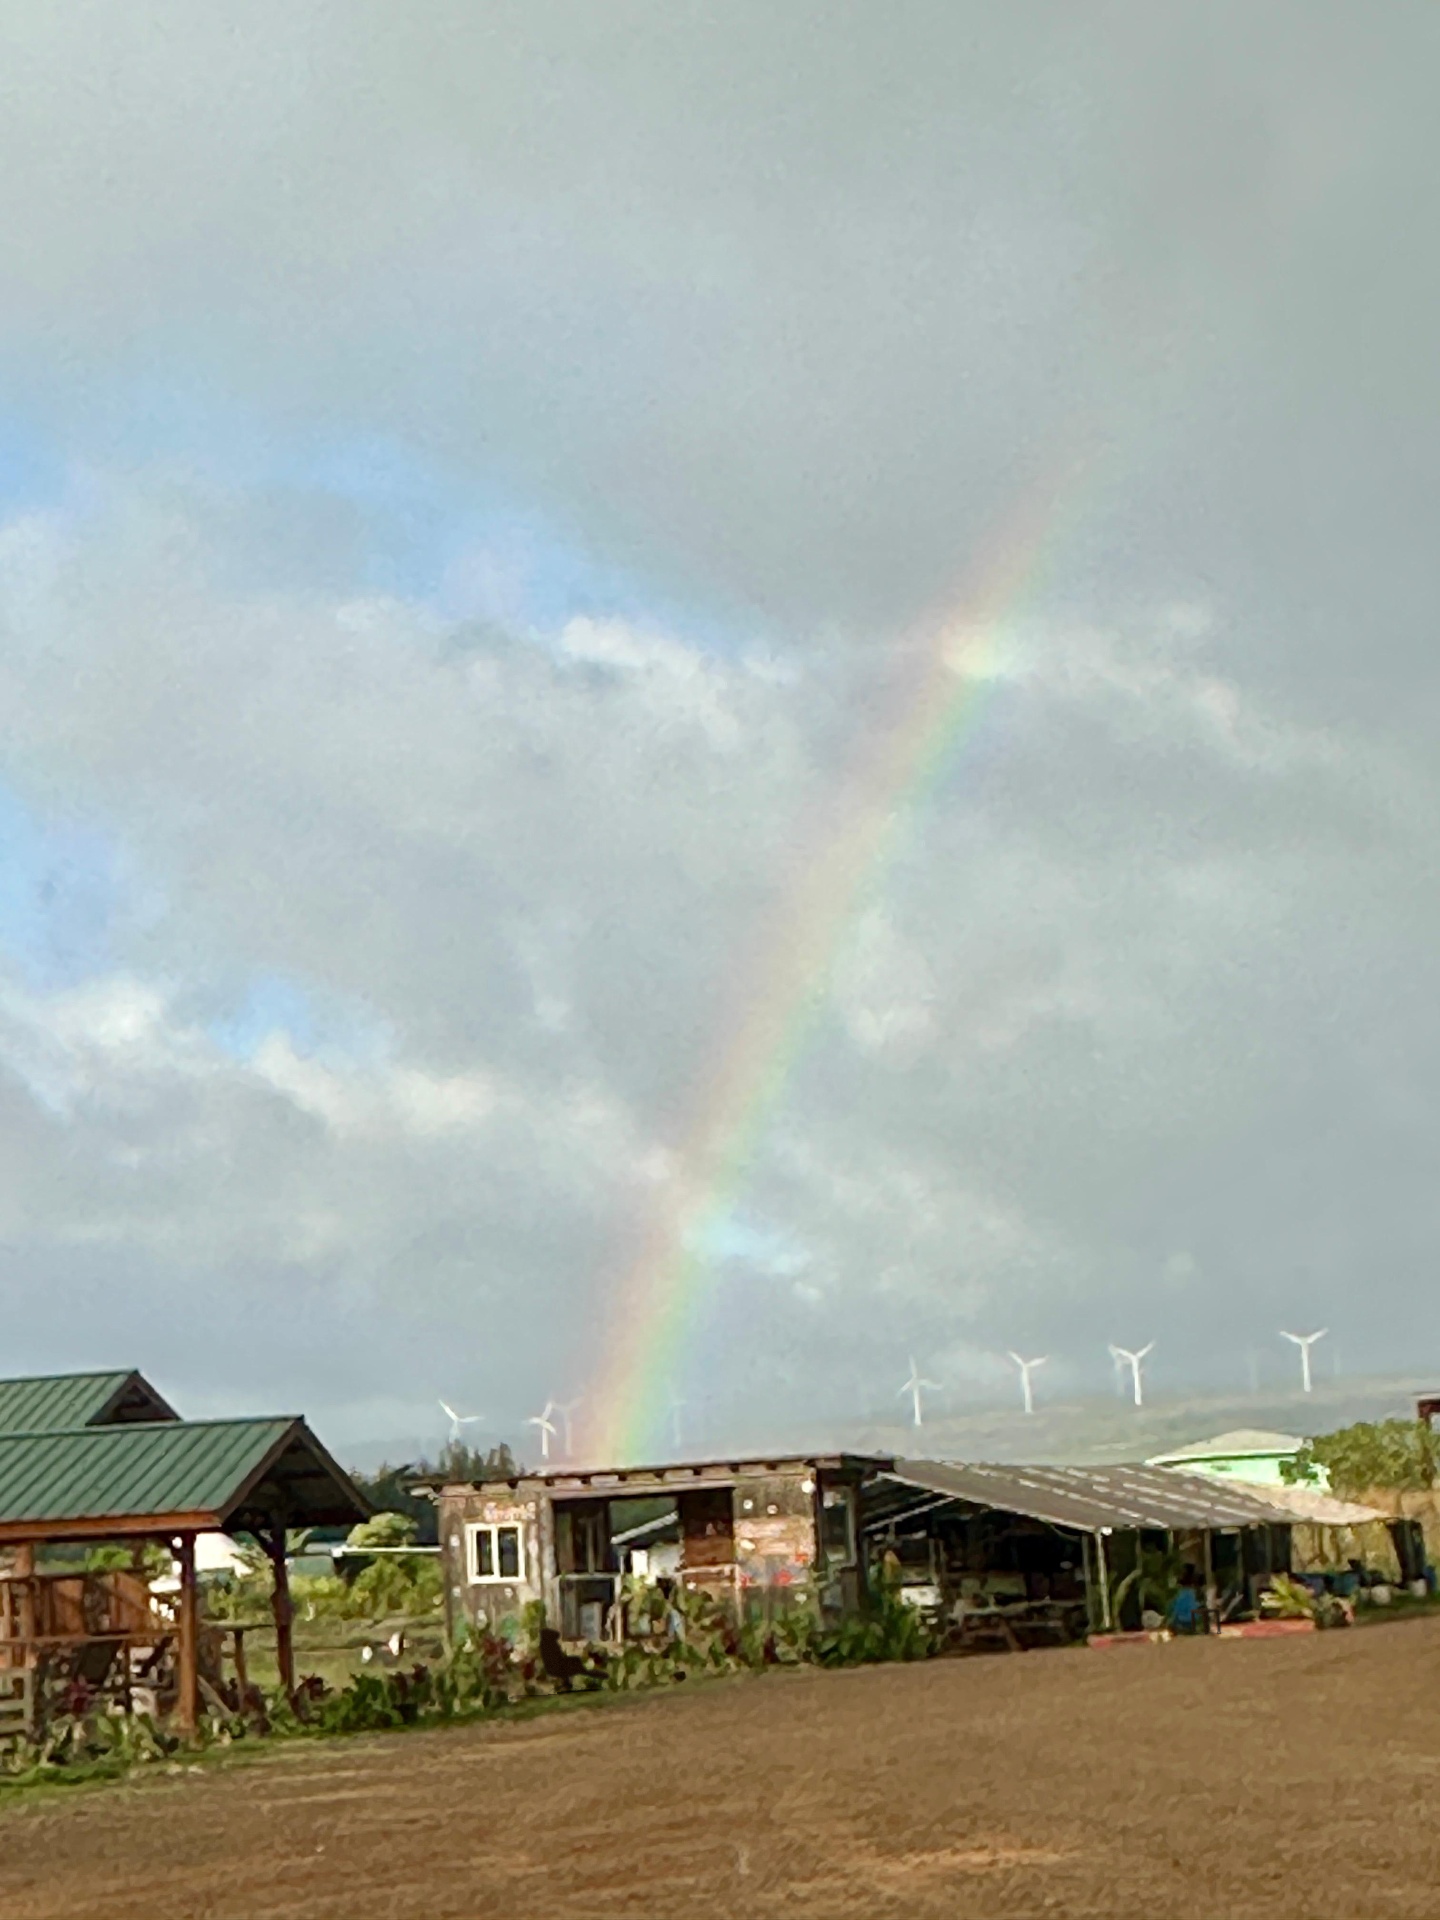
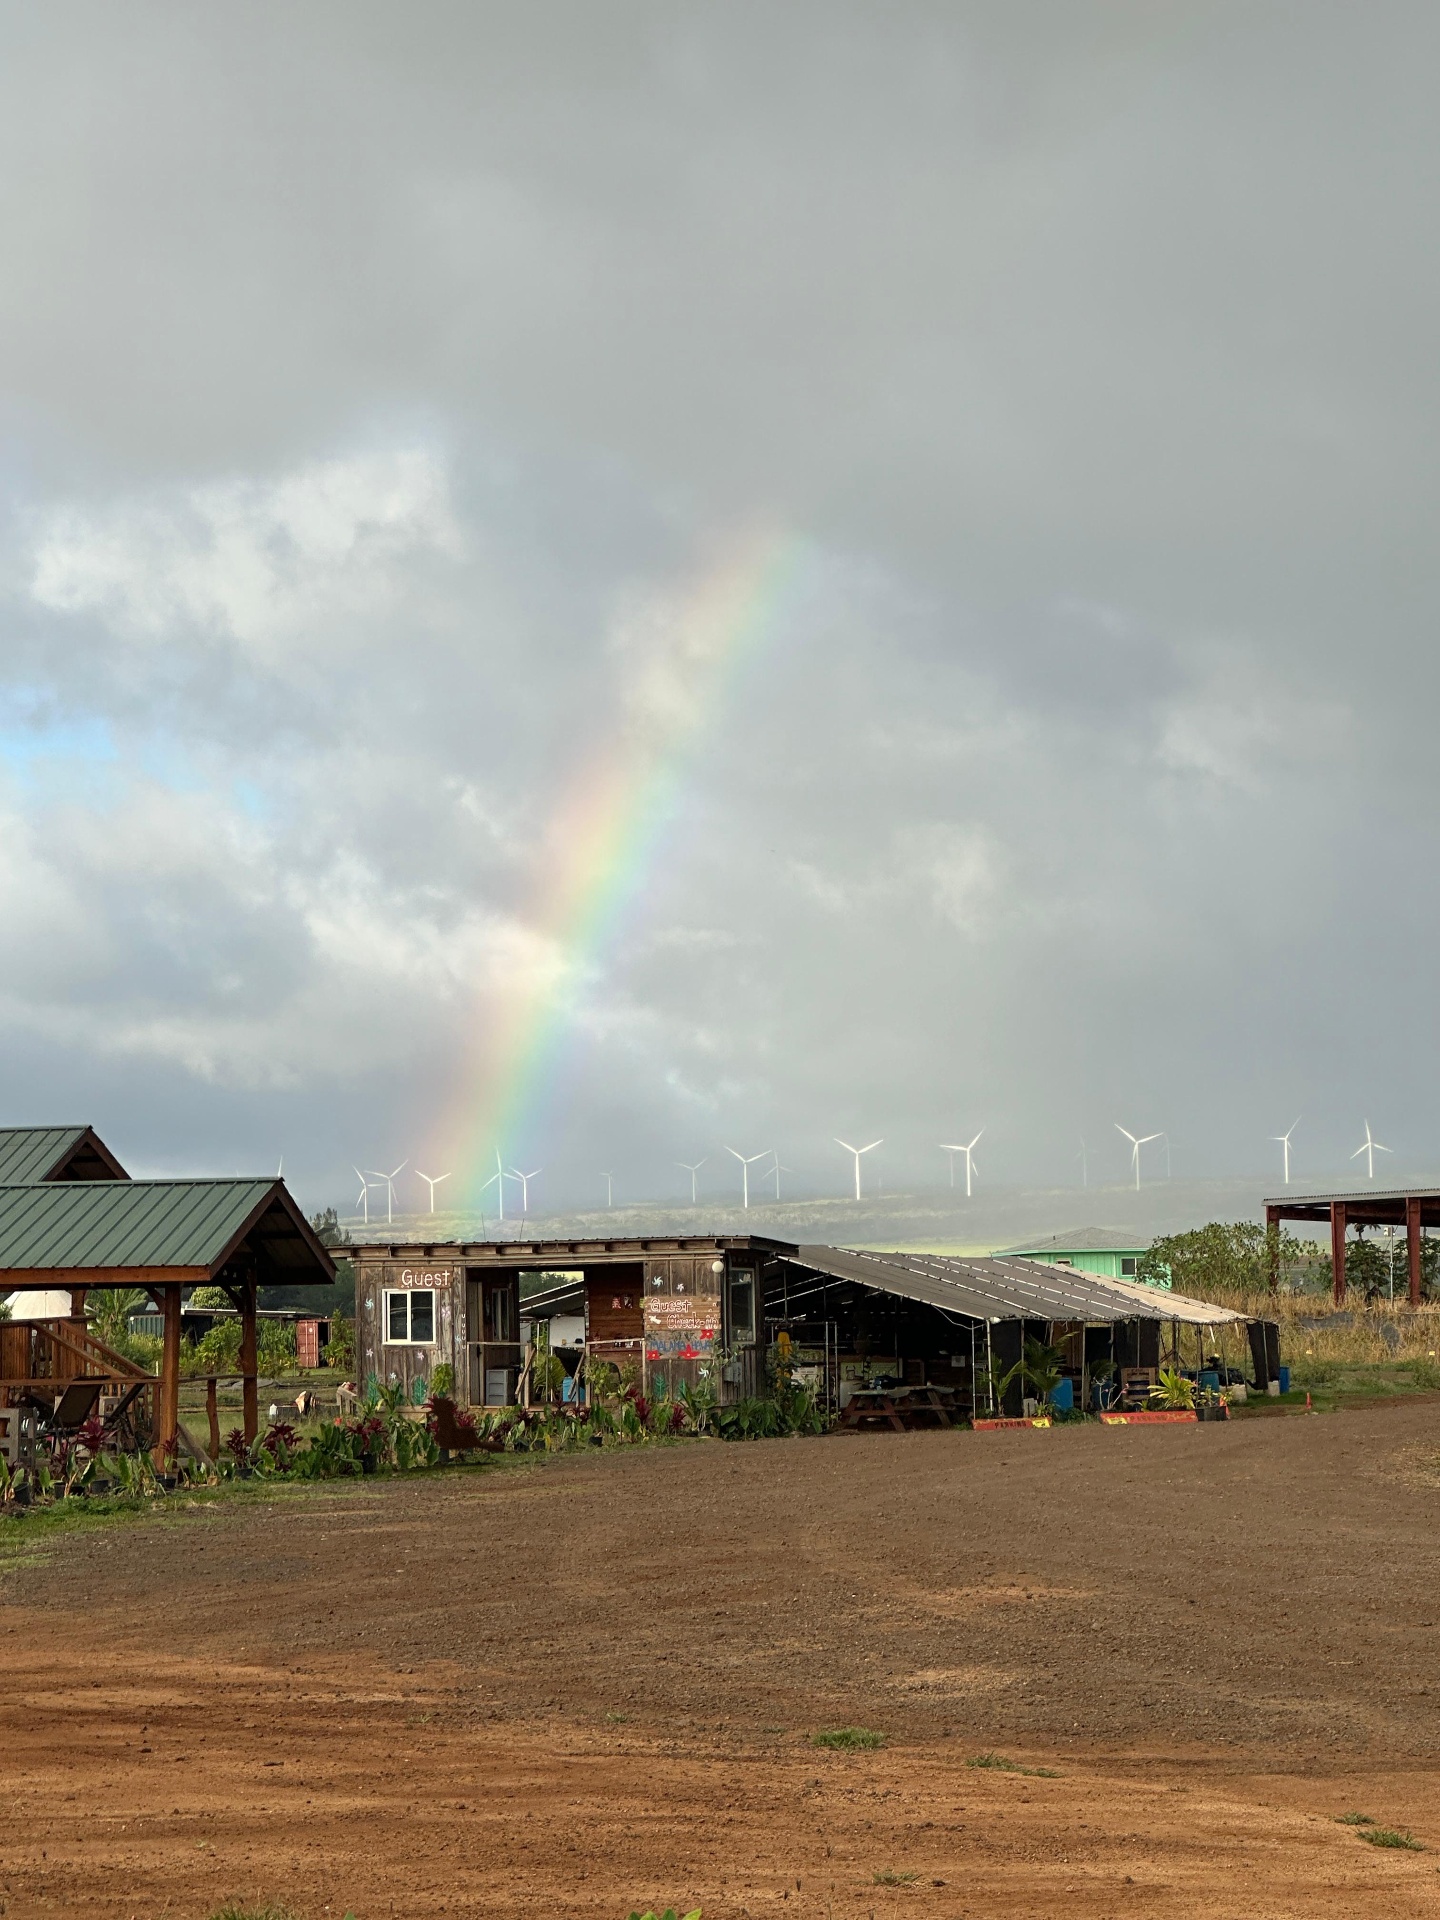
bench: present [1190,1608,1221,1634] -> none [1073,1397,1104,1422]

